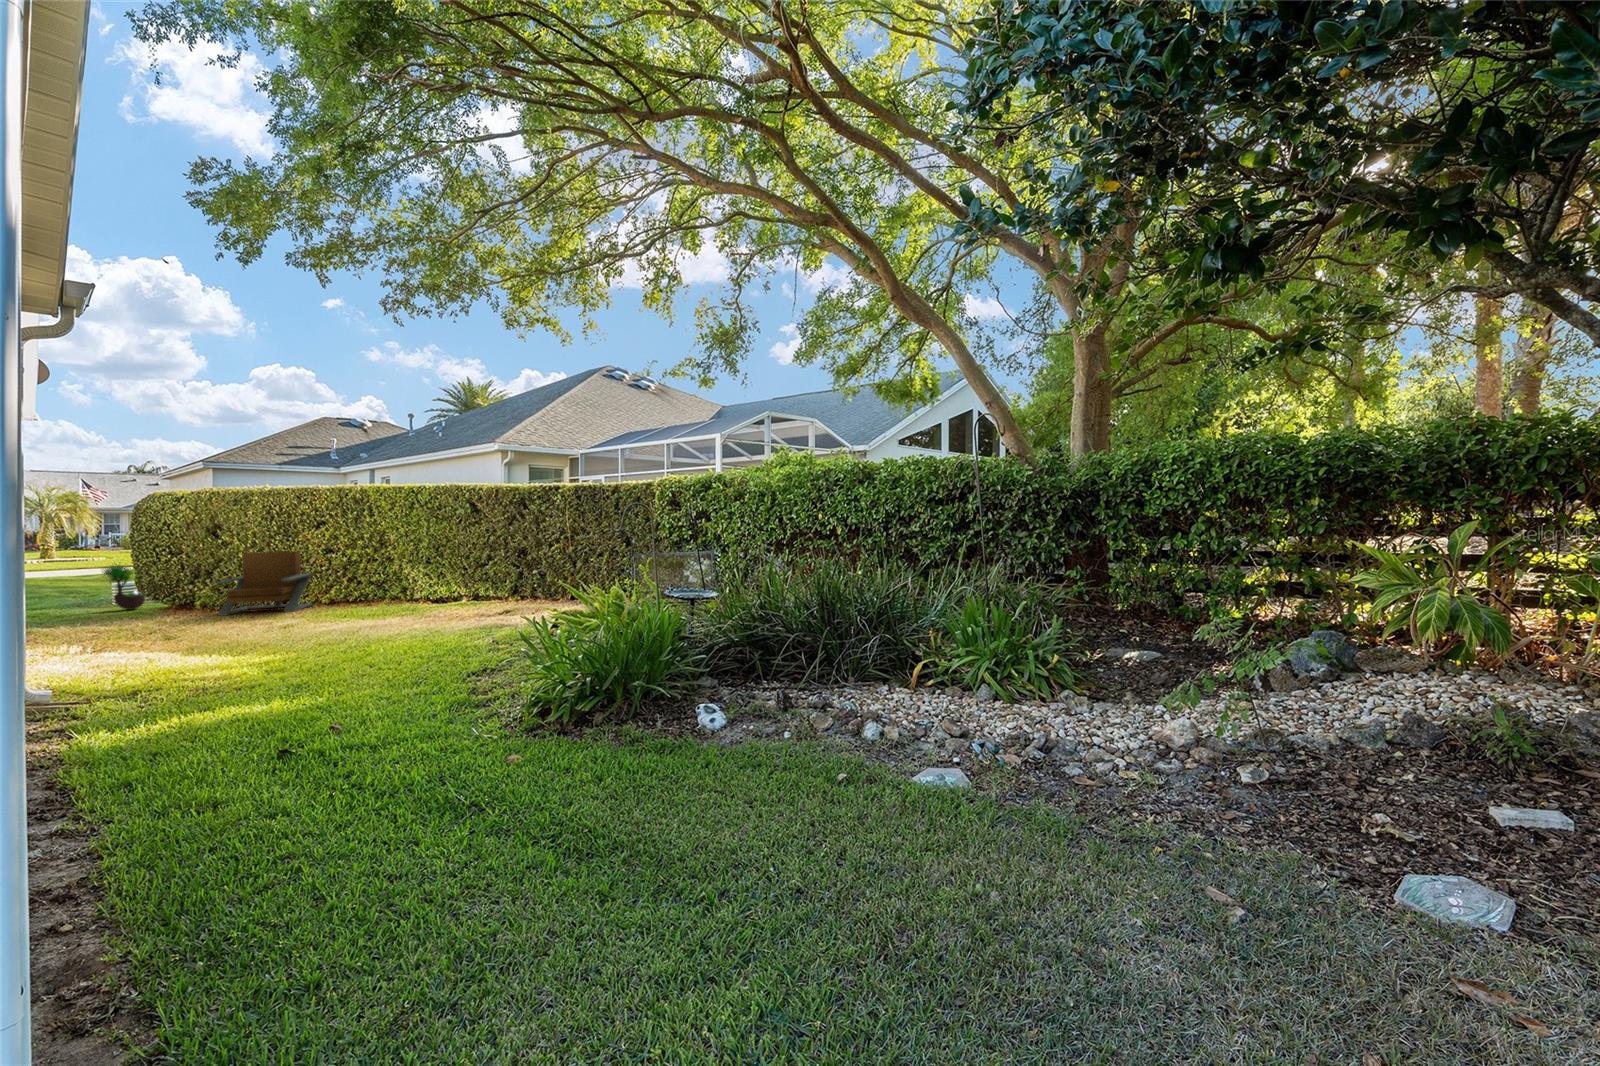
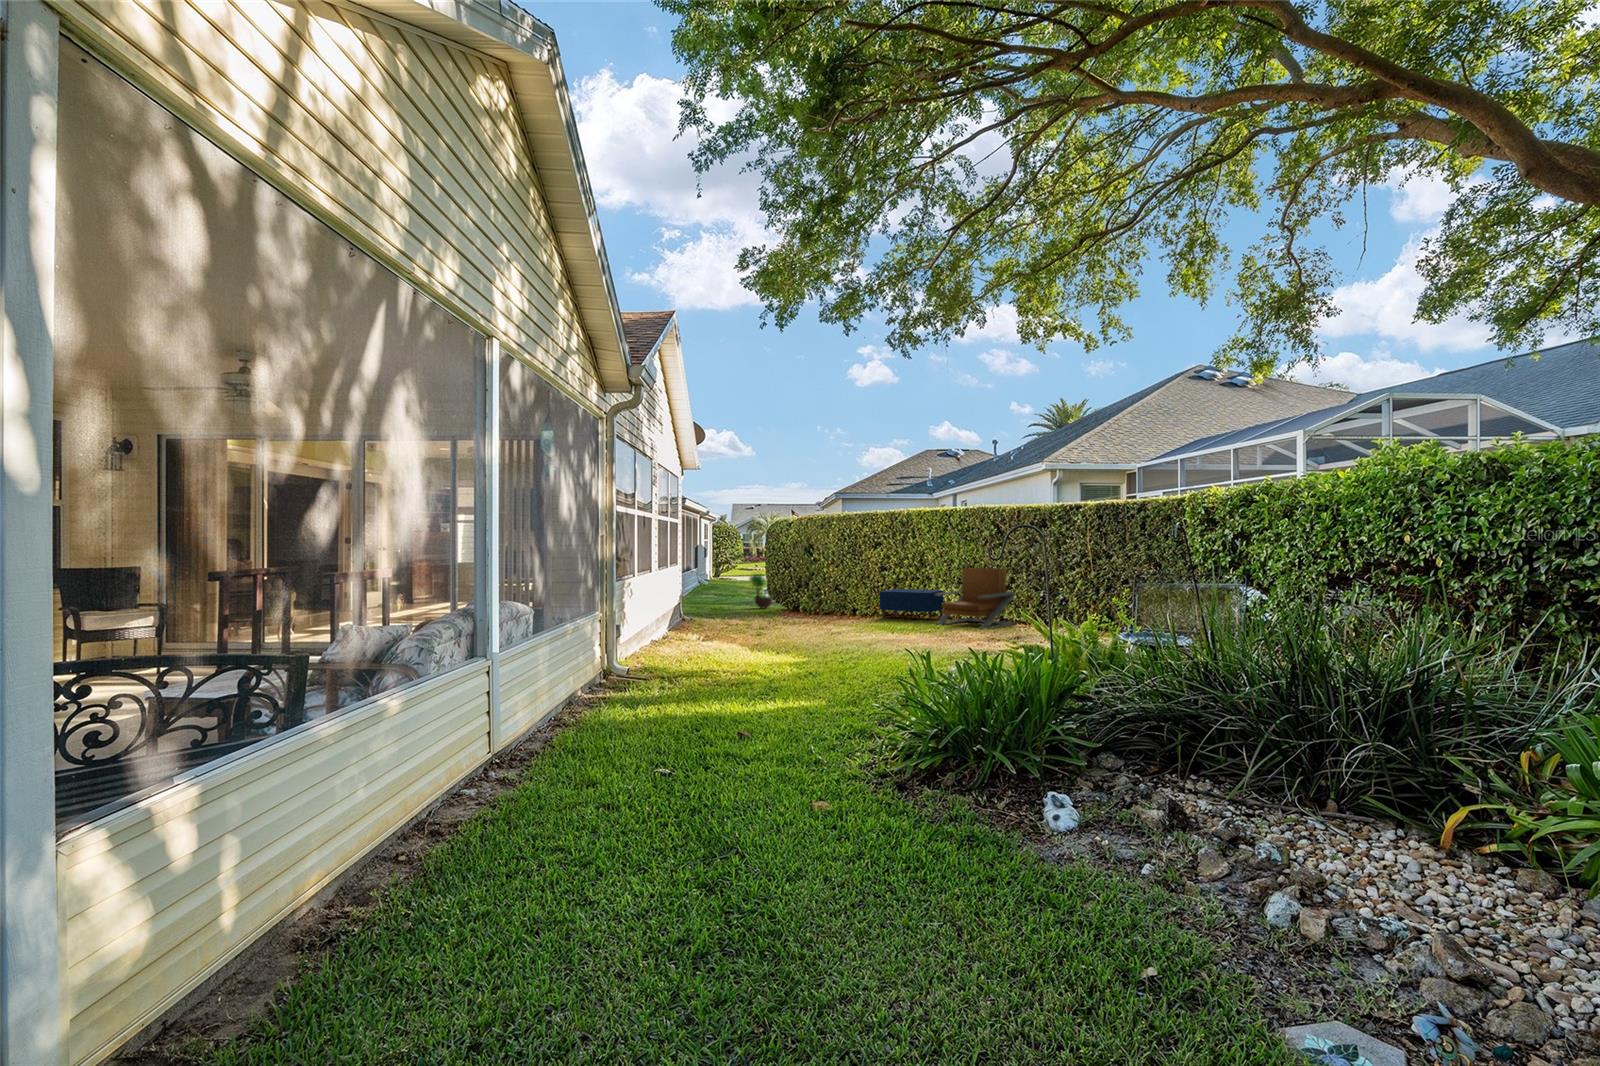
lounge chair: present [216,551,312,616] -> present [936,568,1016,630]
bench: none [328,572,409,607] -> present [880,589,944,621]

